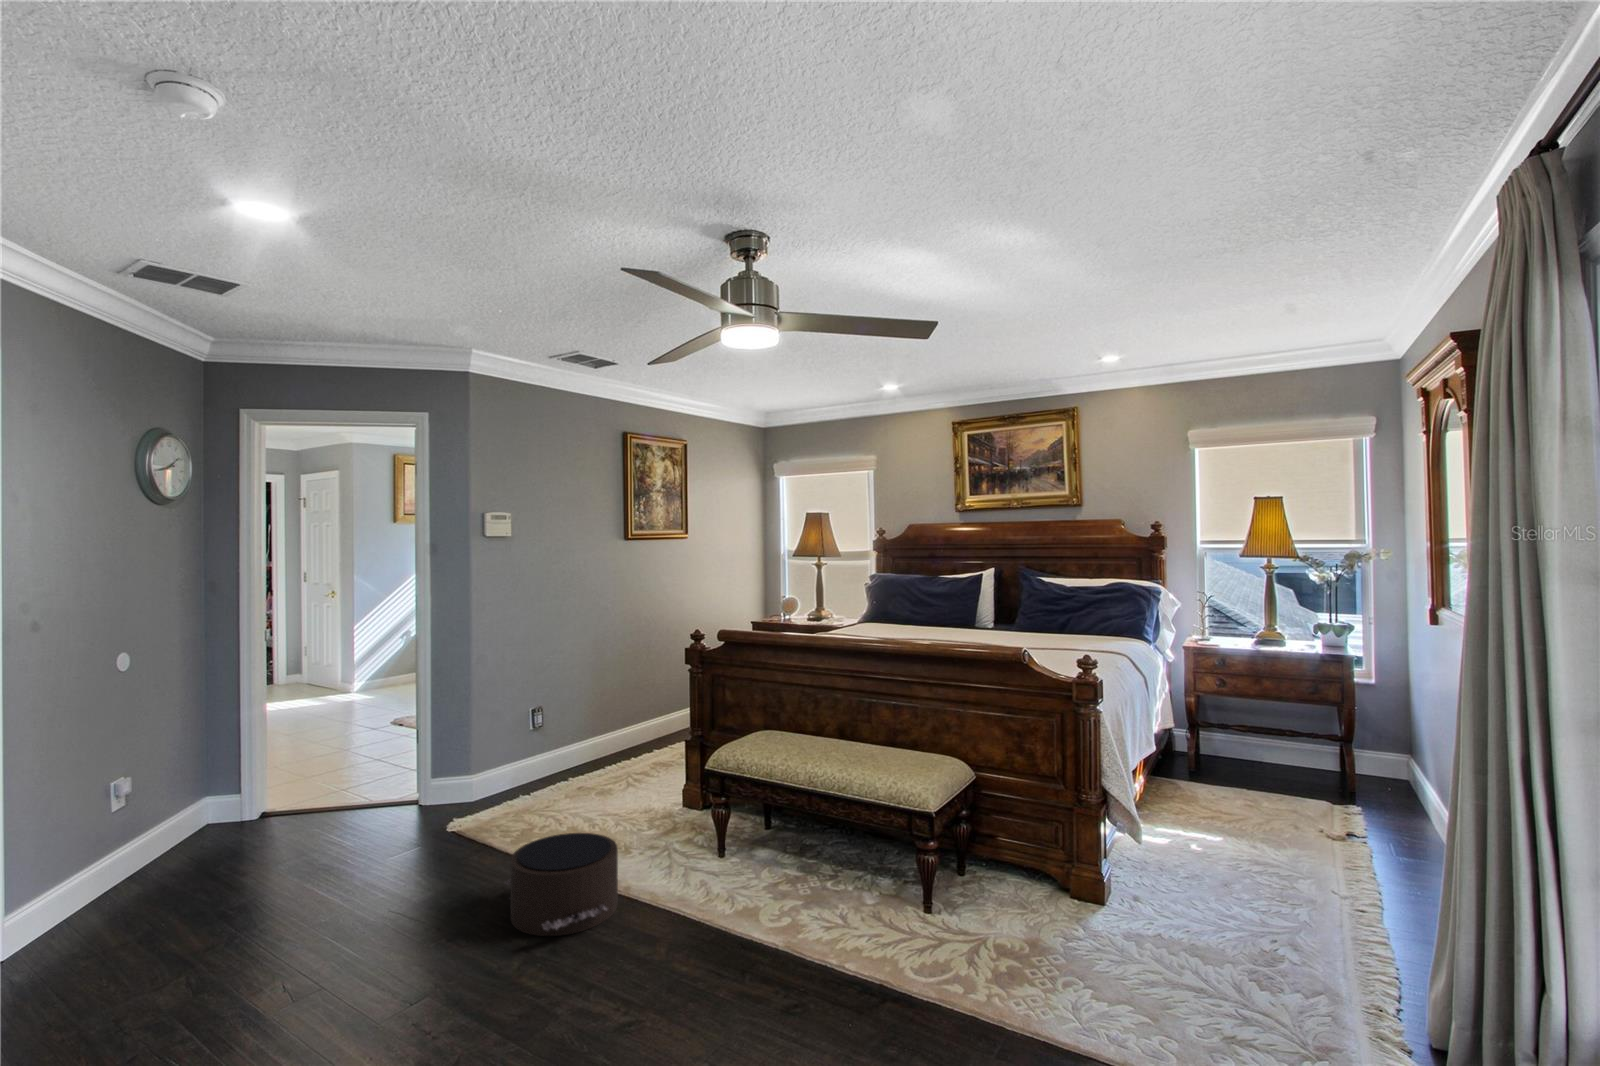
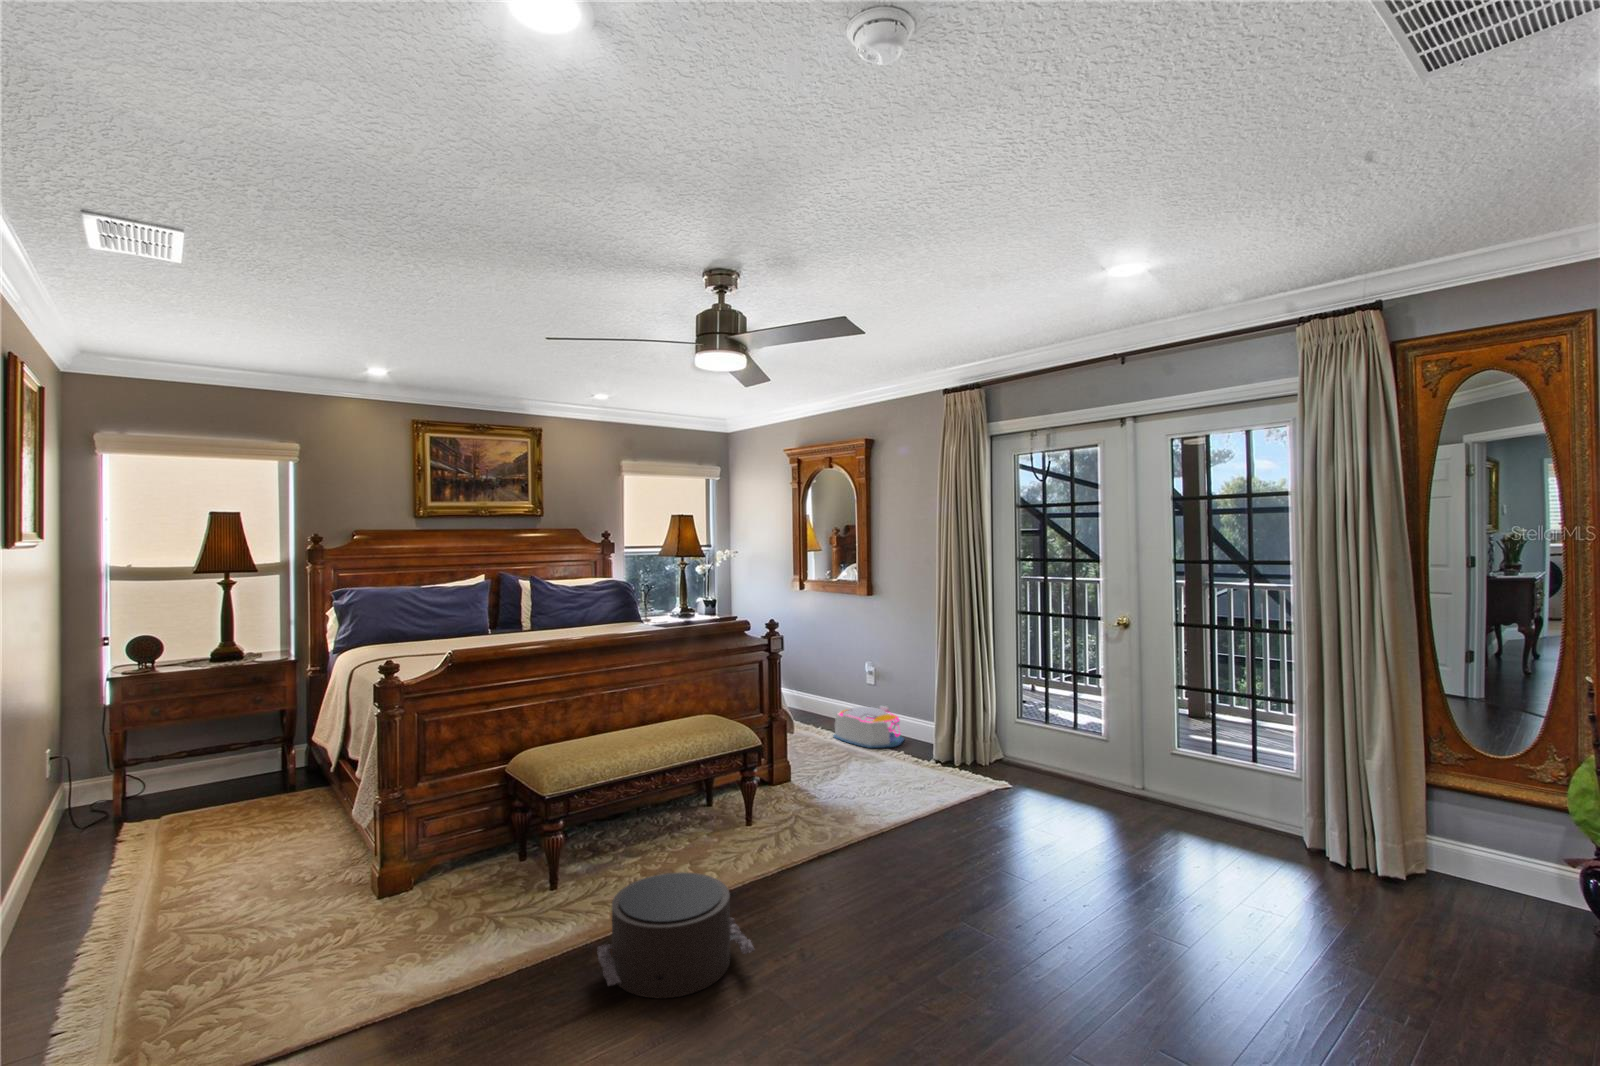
storage bin: none [1306,856,1436,967] -> present [833,706,904,748]

